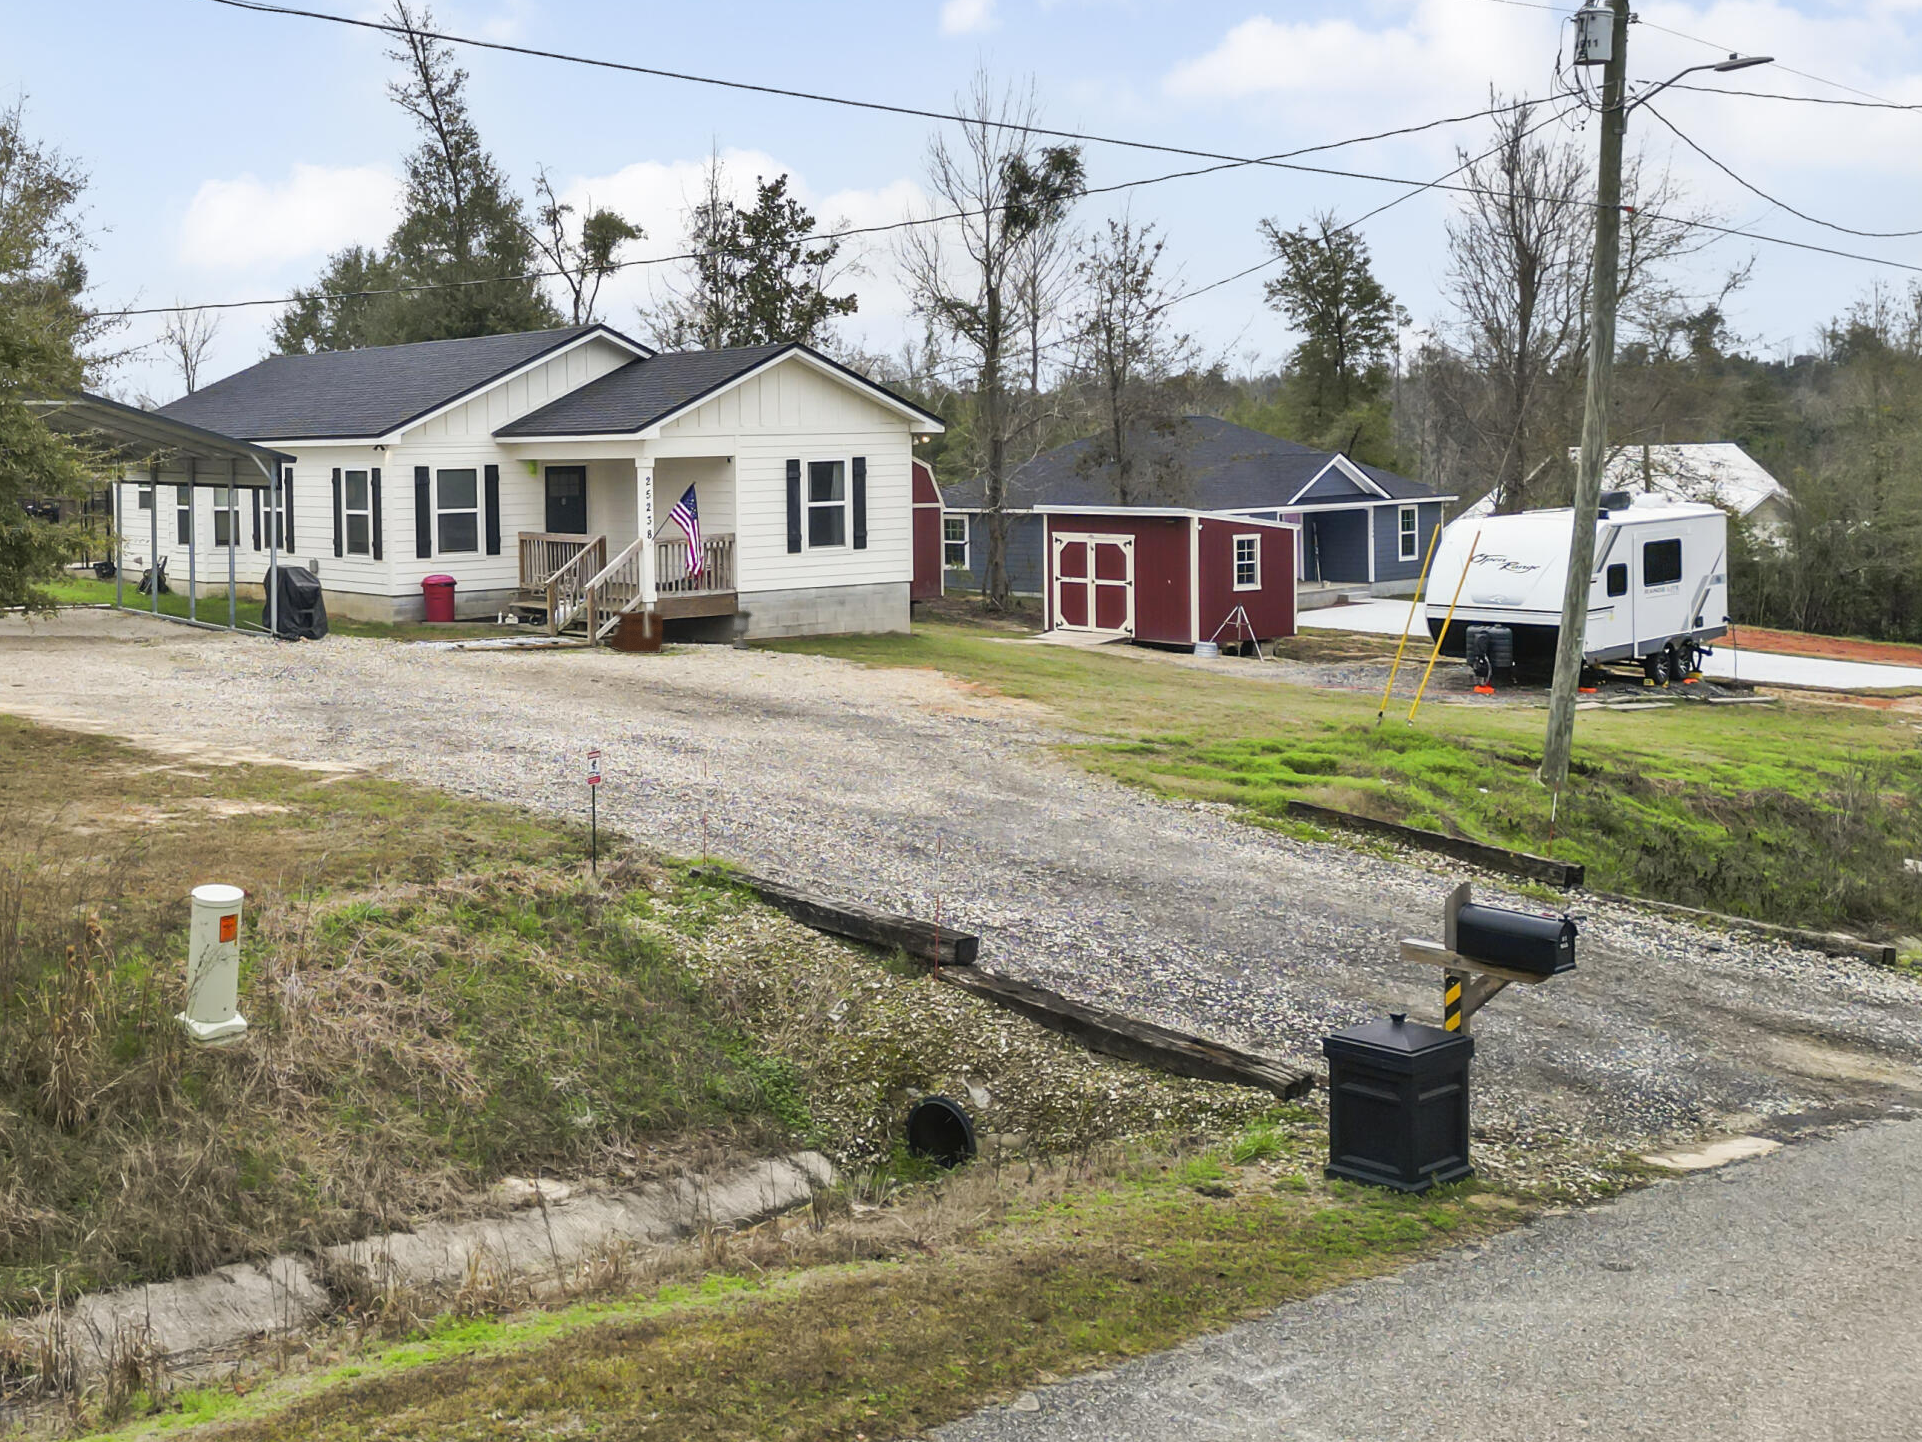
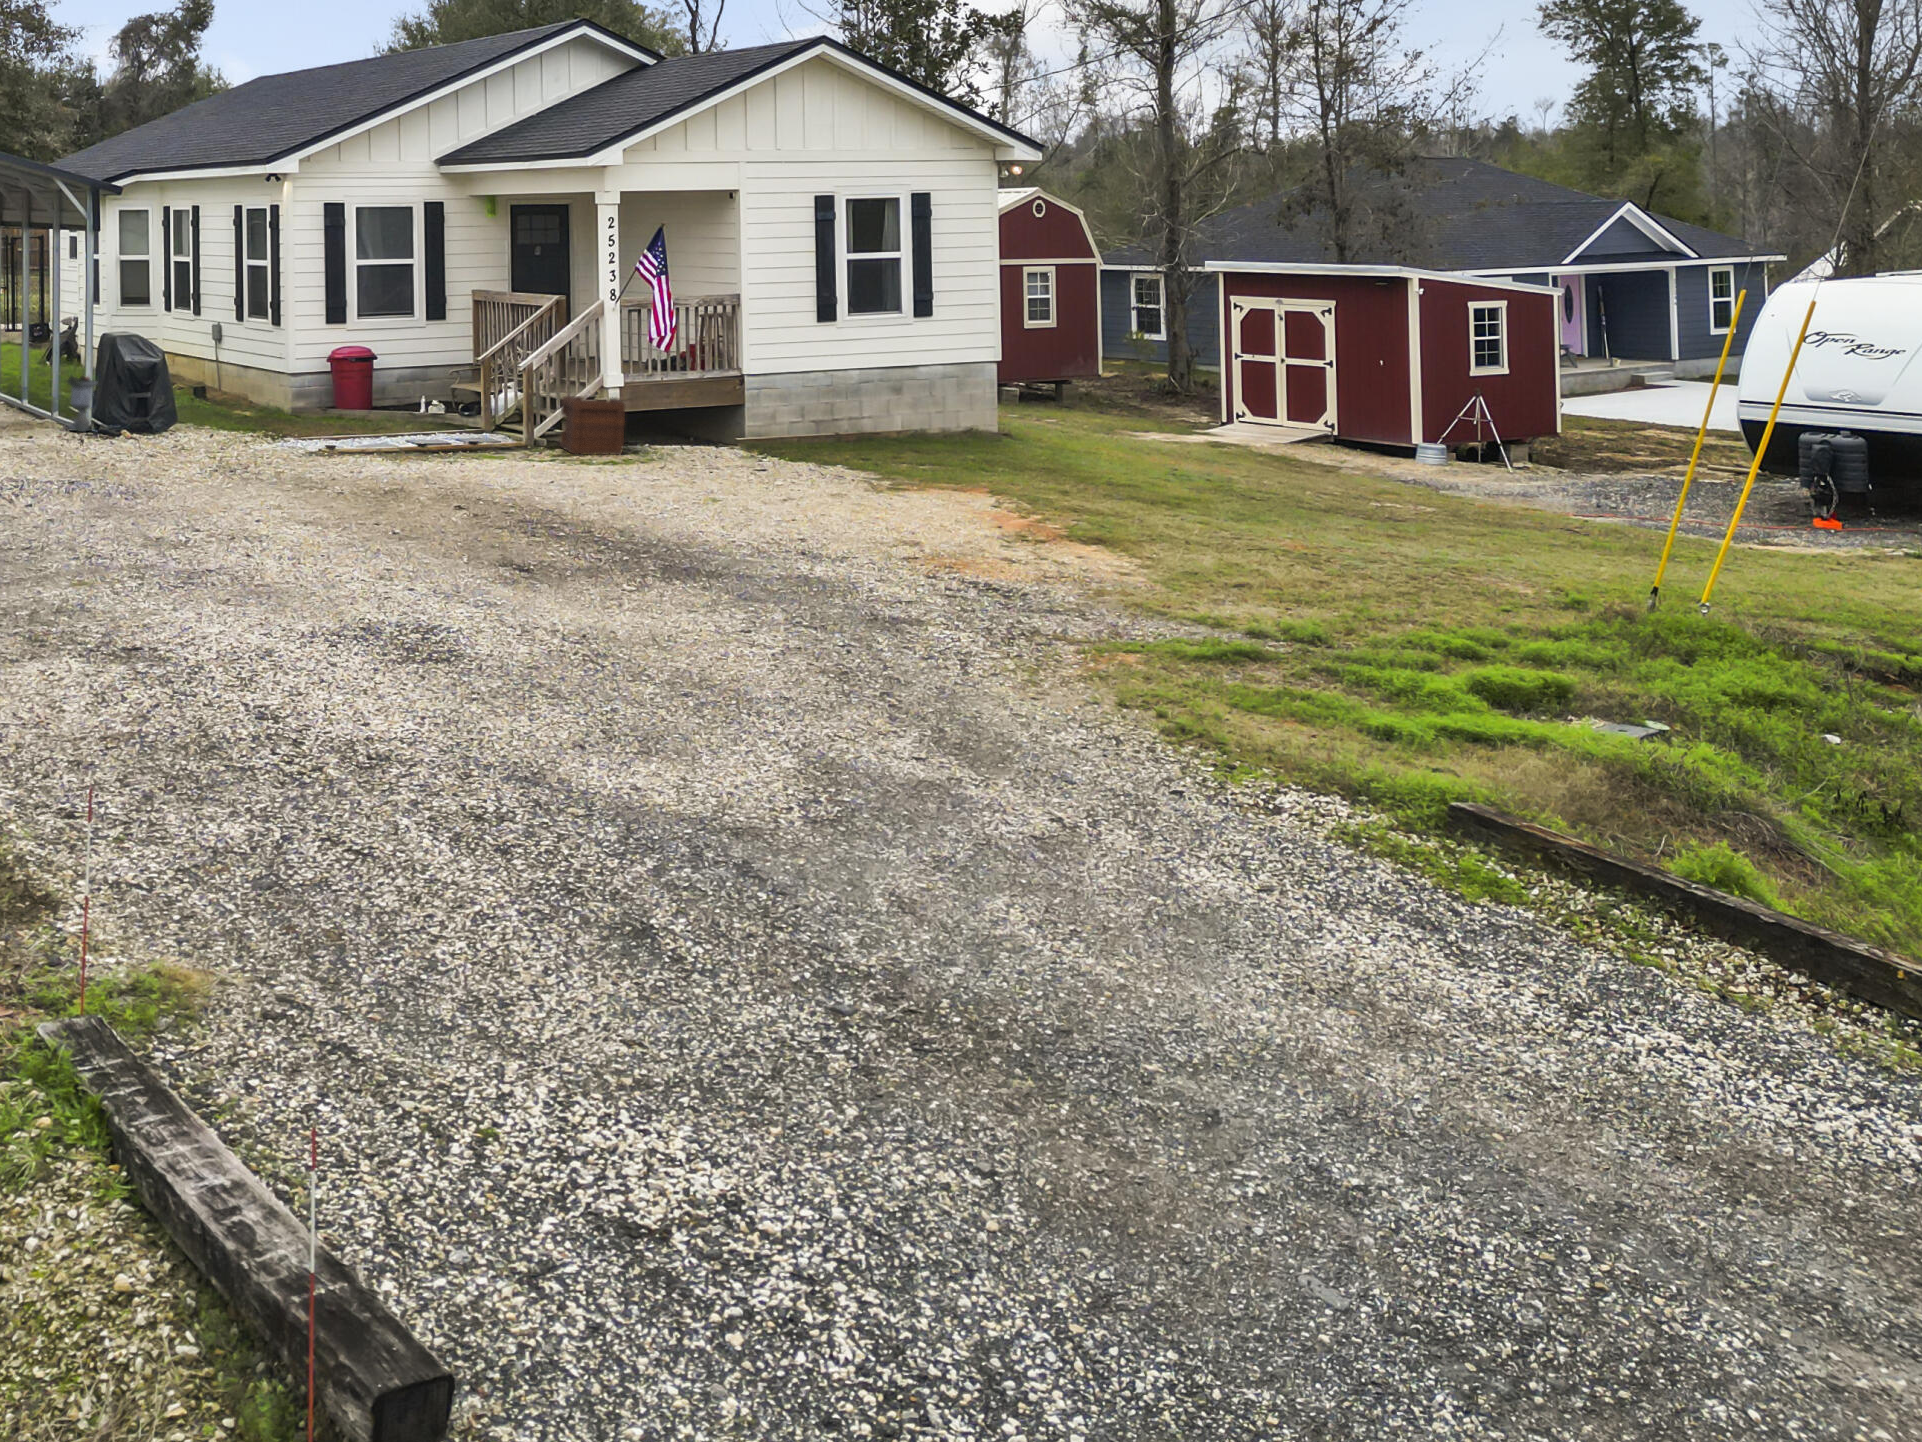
planter: present [732,611,752,649] -> present [67,376,97,432]

